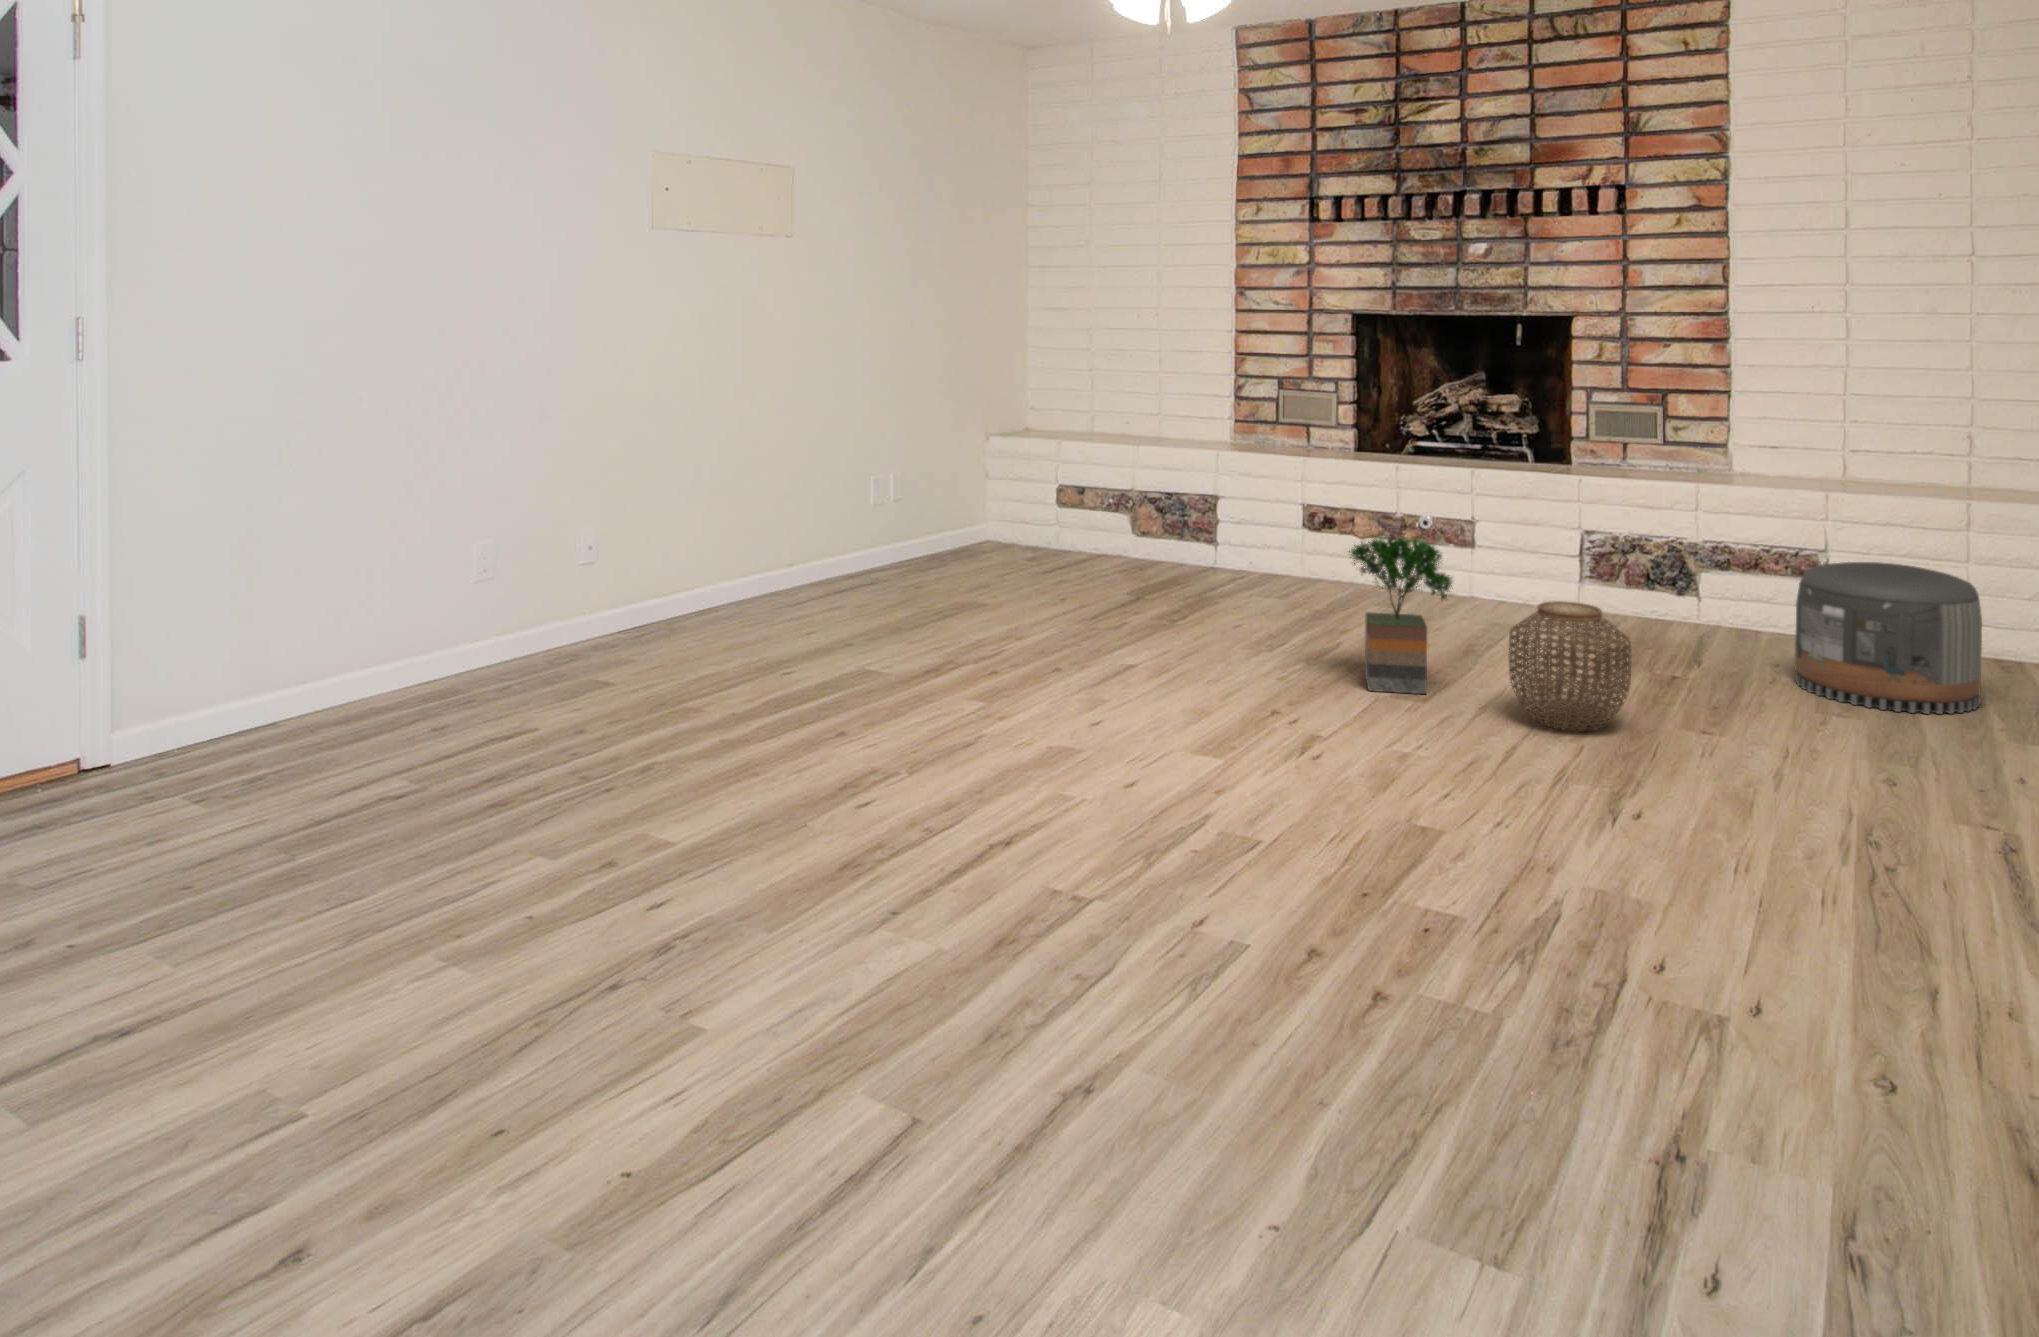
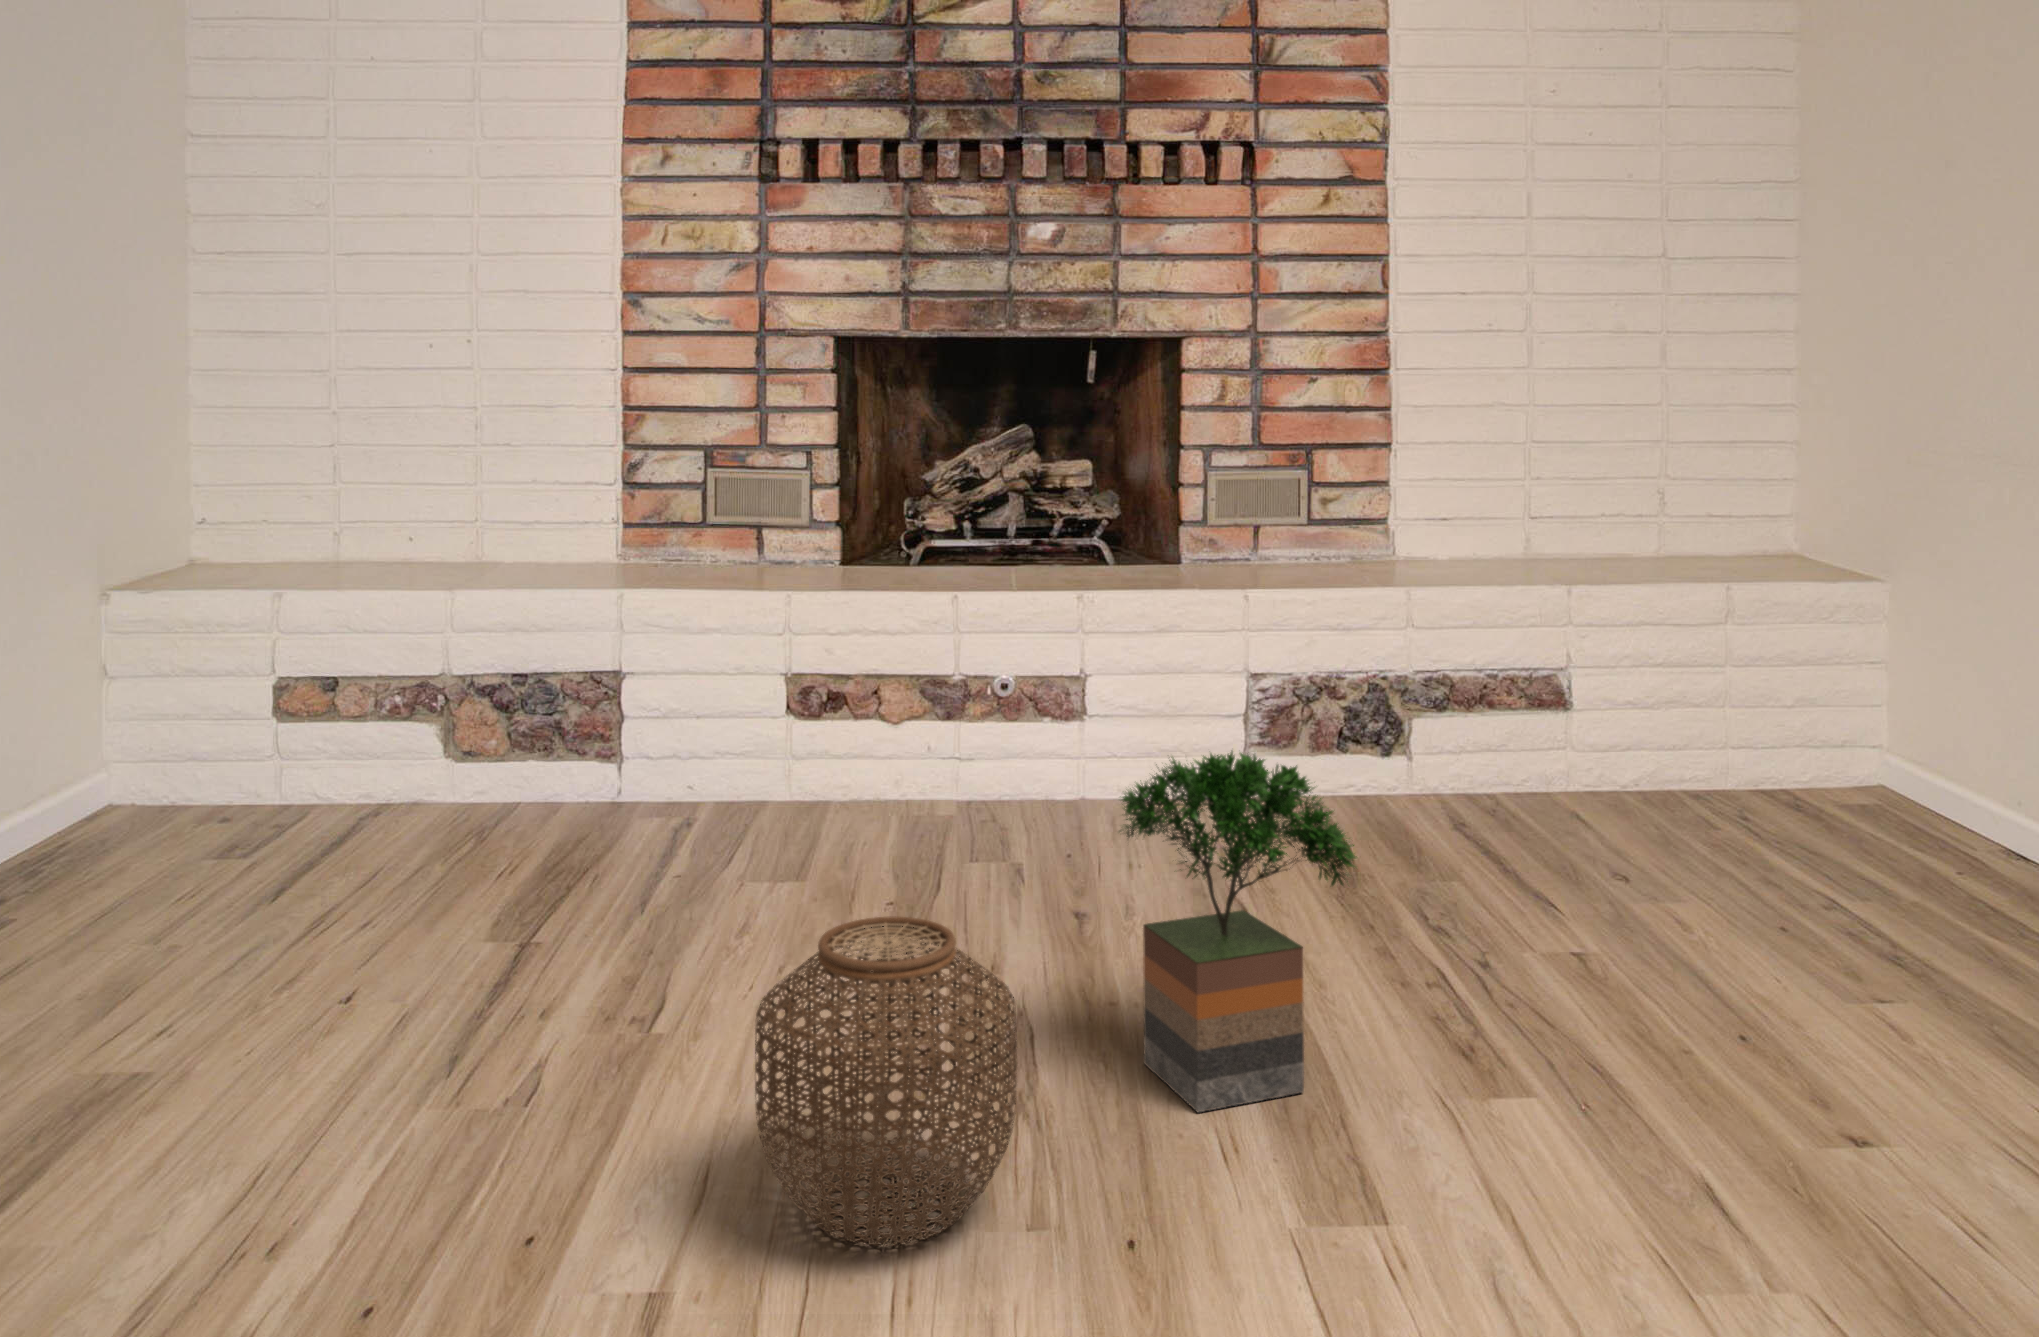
pouf: present [1795,562,1982,714] -> none [1684,699,1956,947]
woven basket: present [1509,601,1631,731] -> present [755,916,1017,1246]

